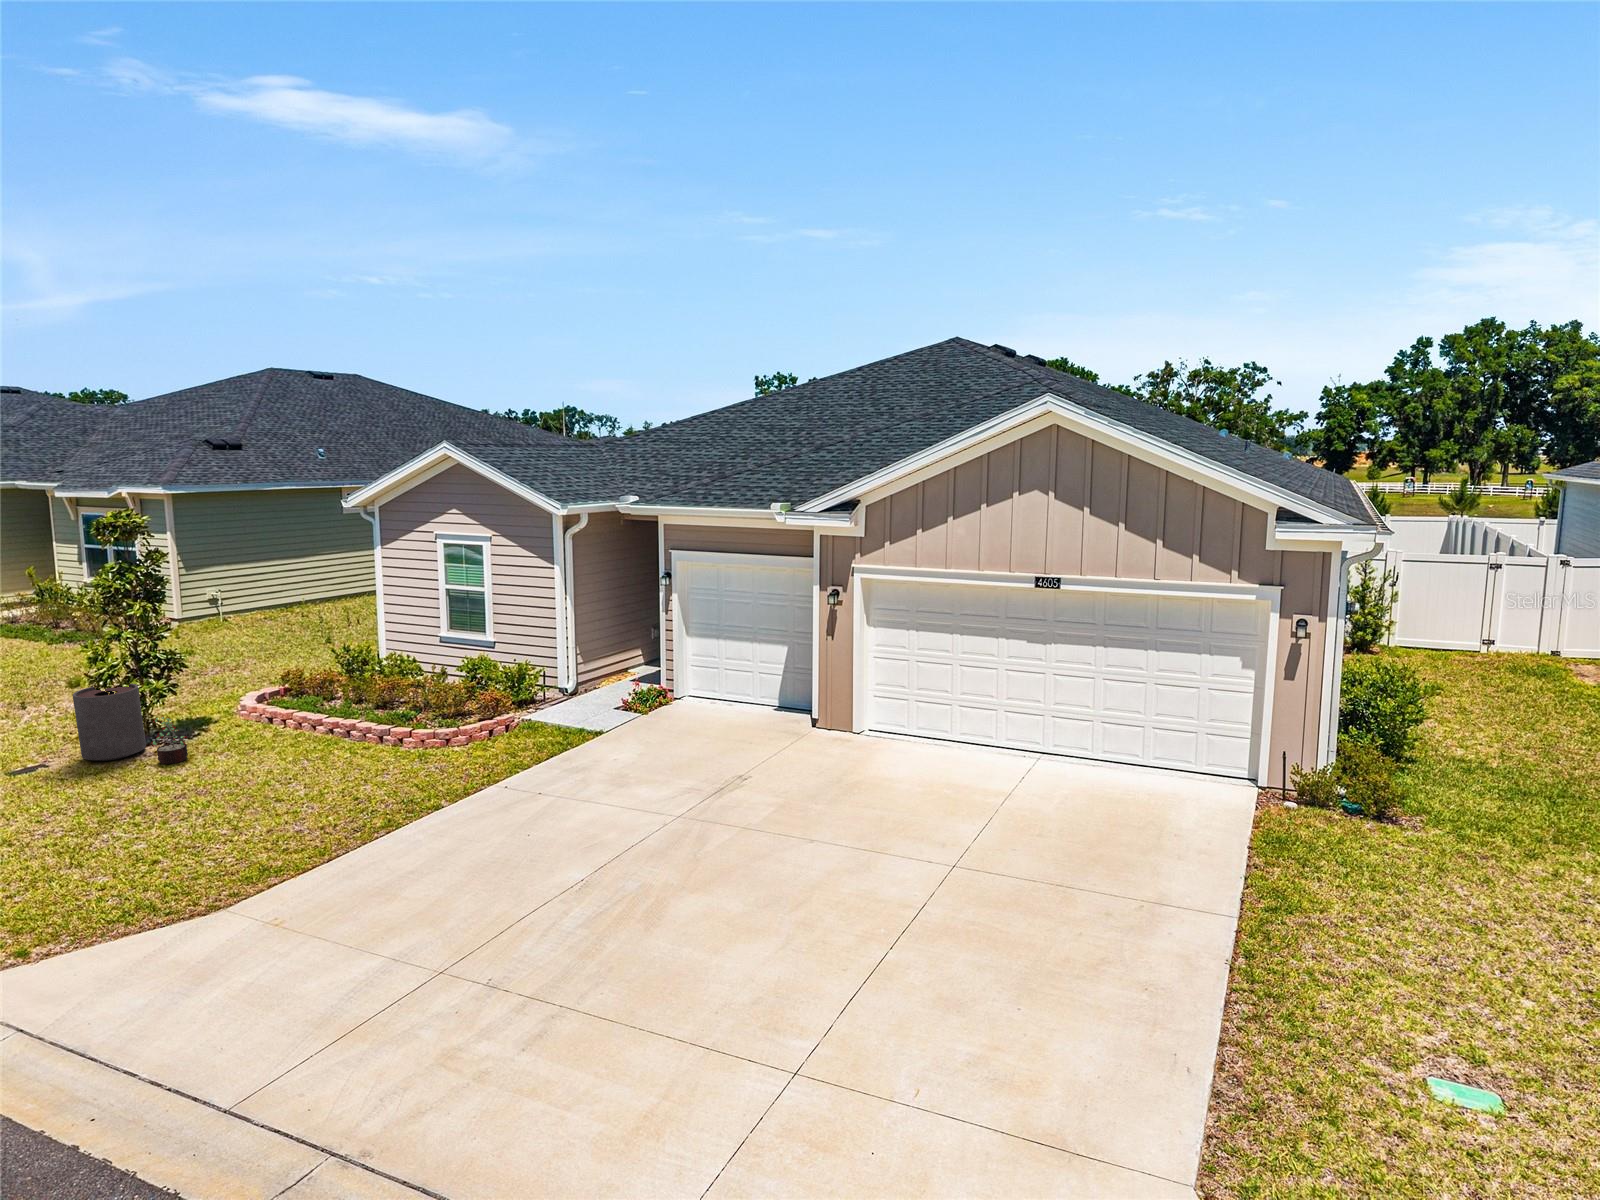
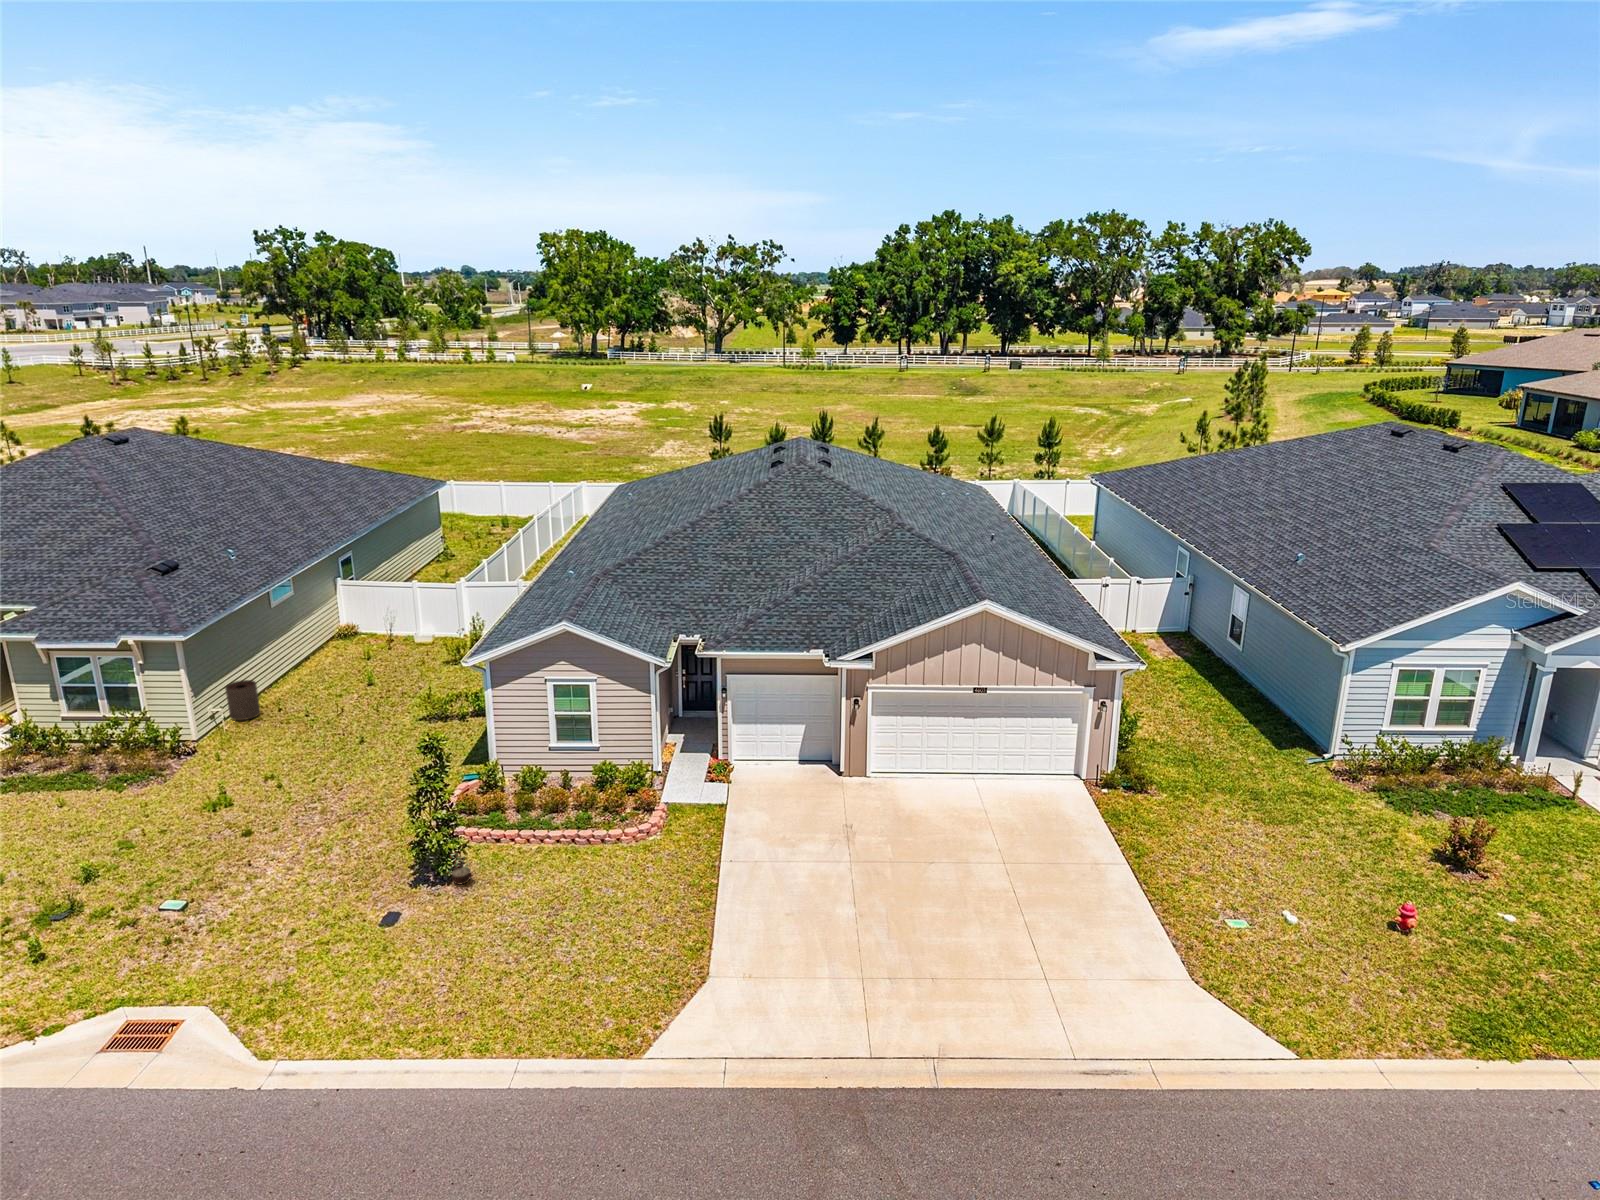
trash can: present [73,684,146,761] -> present [225,680,260,720]

